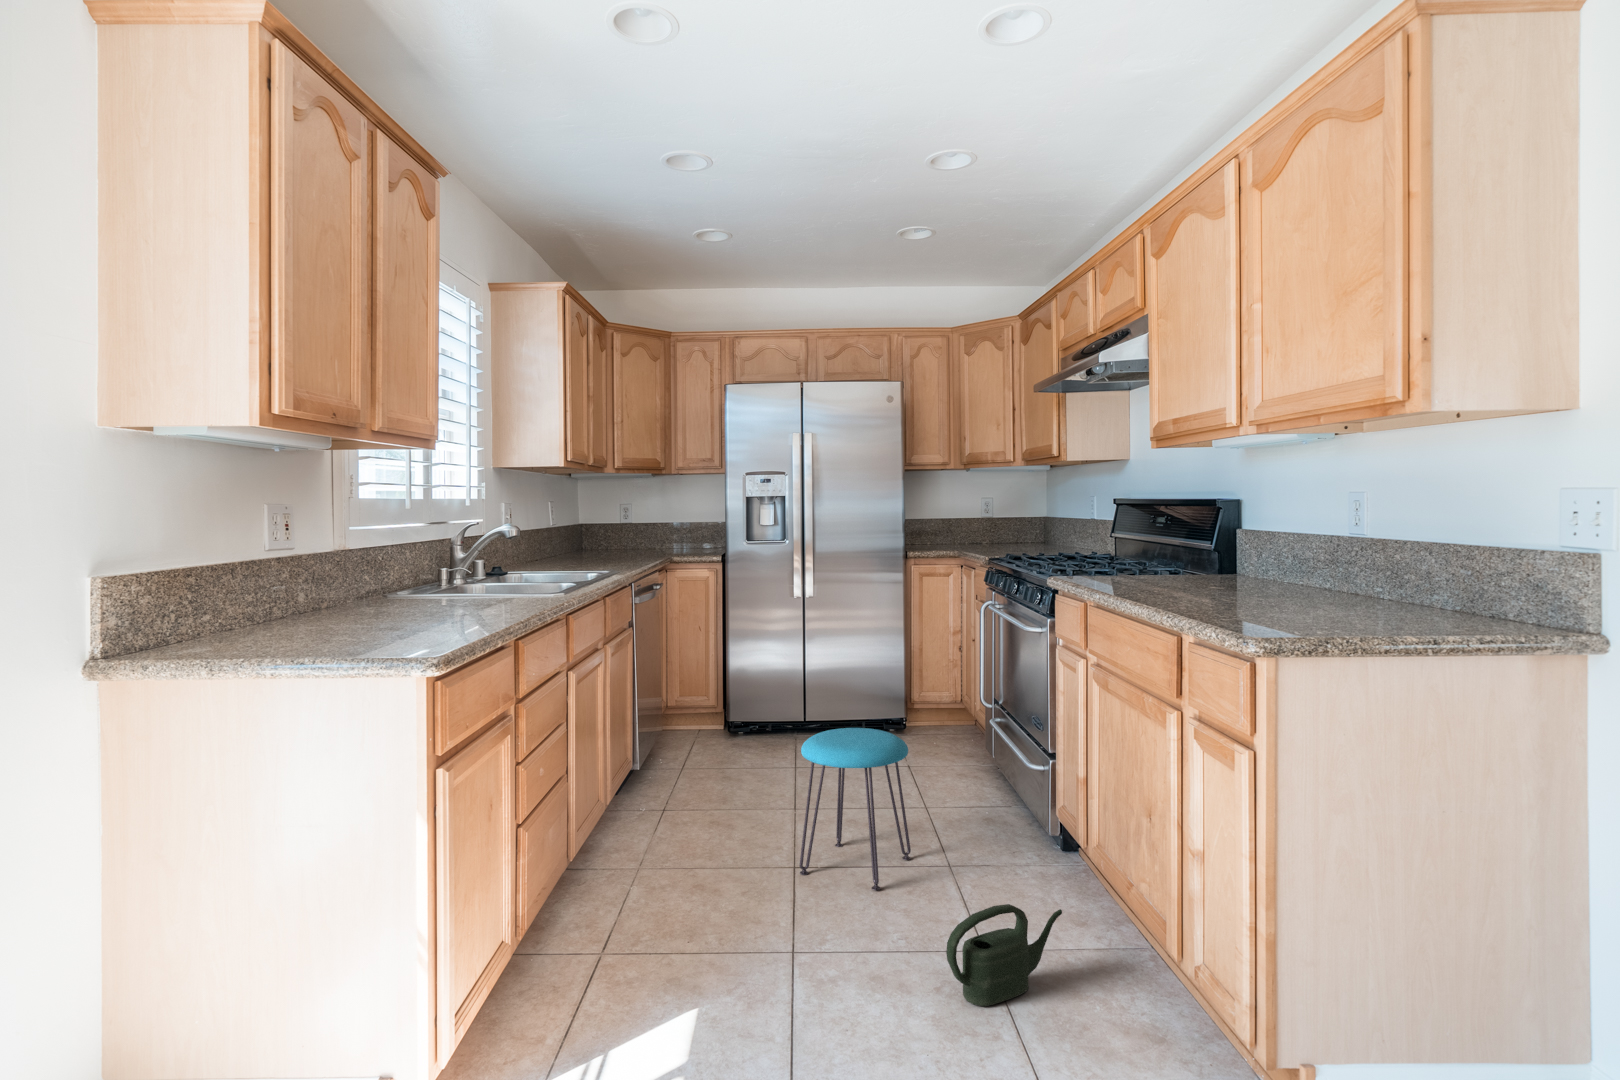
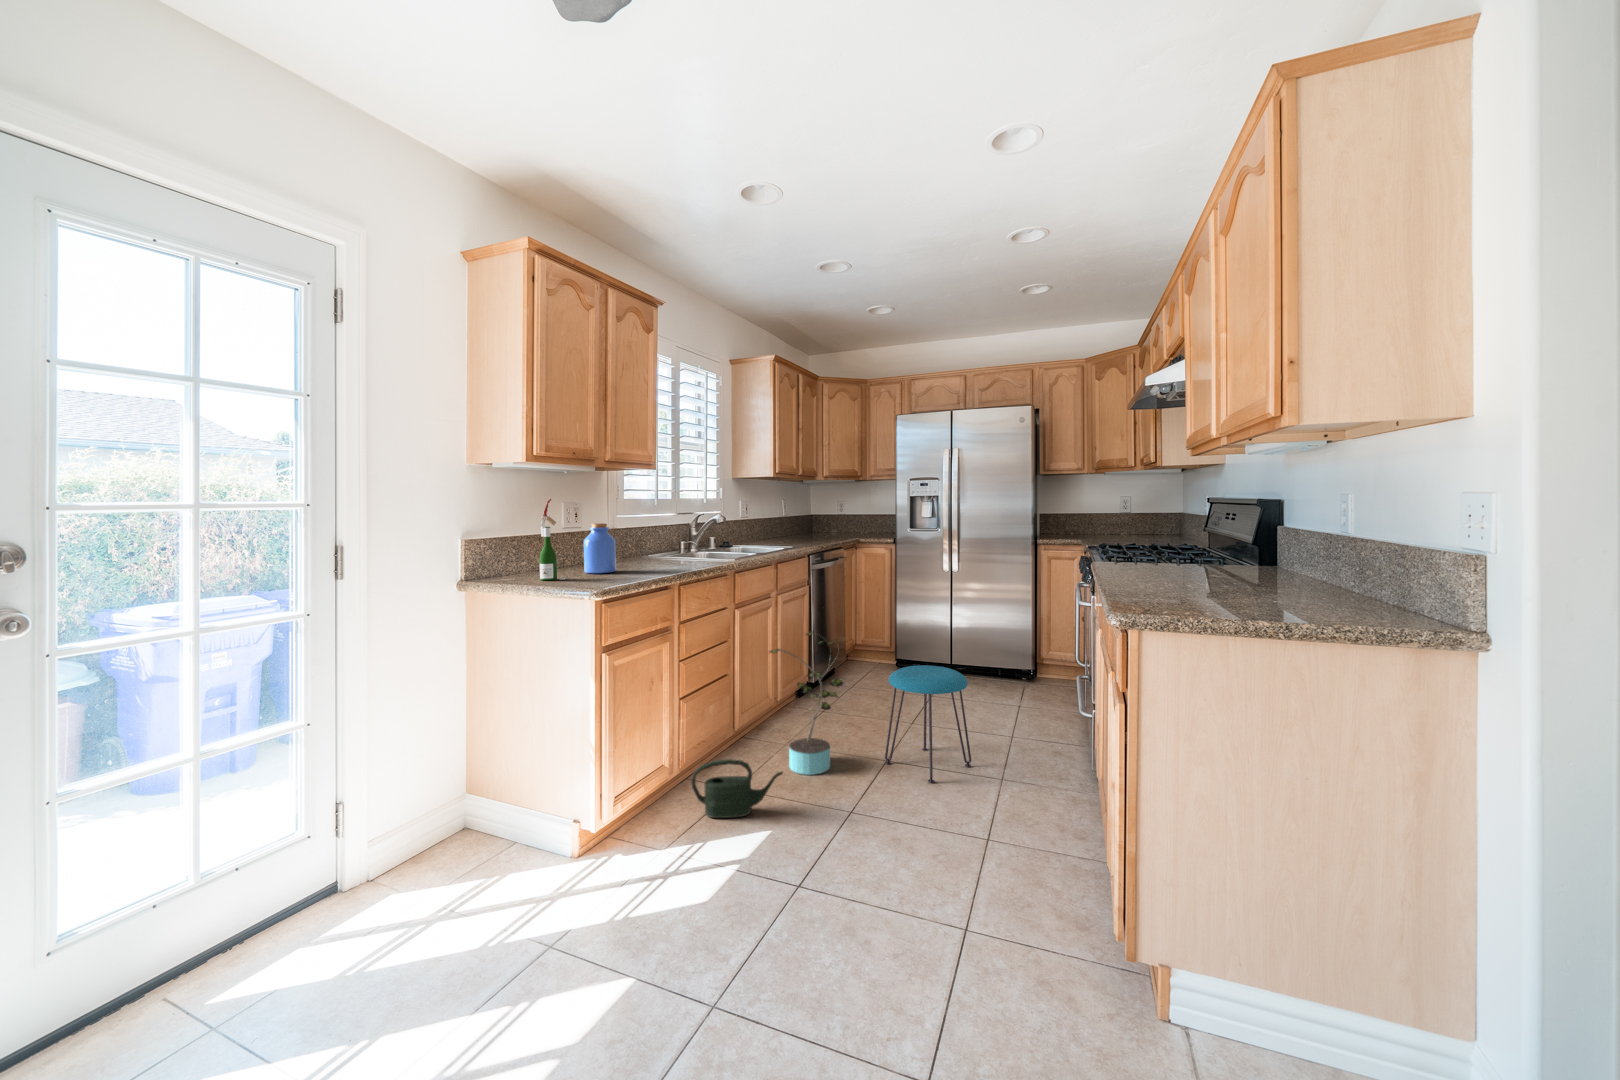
wine bottle: none [270,495,323,644] -> present [540,499,565,580]
jar: none [332,539,394,626] -> present [584,523,616,573]
potted plant: none [634,695,755,912] -> present [769,632,843,775]
watering can: present [946,904,1062,1006] -> present [692,759,783,818]

